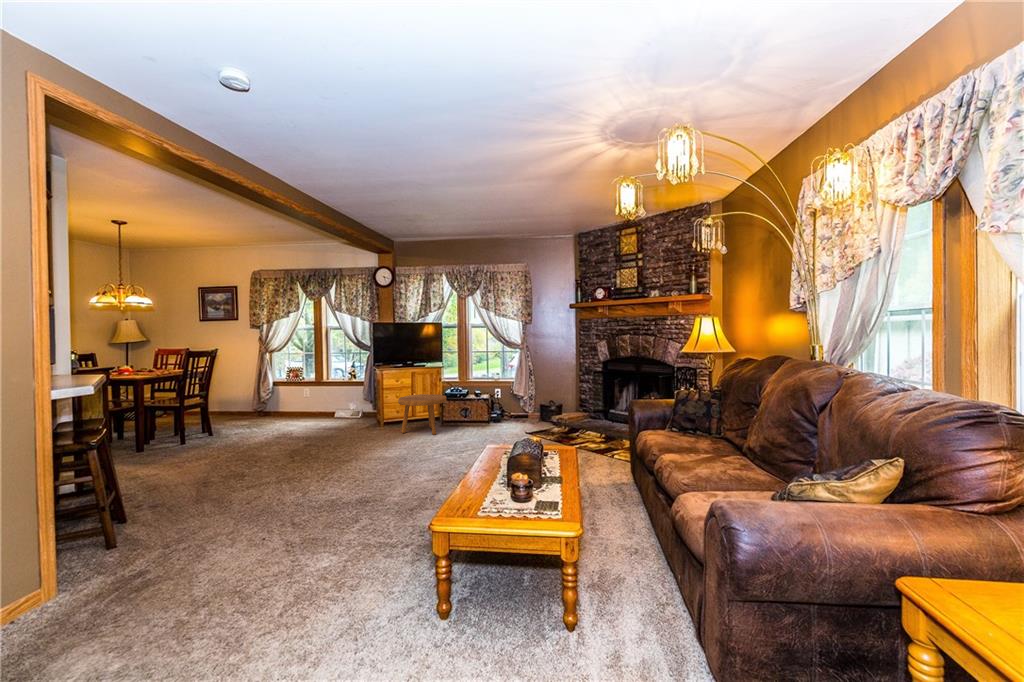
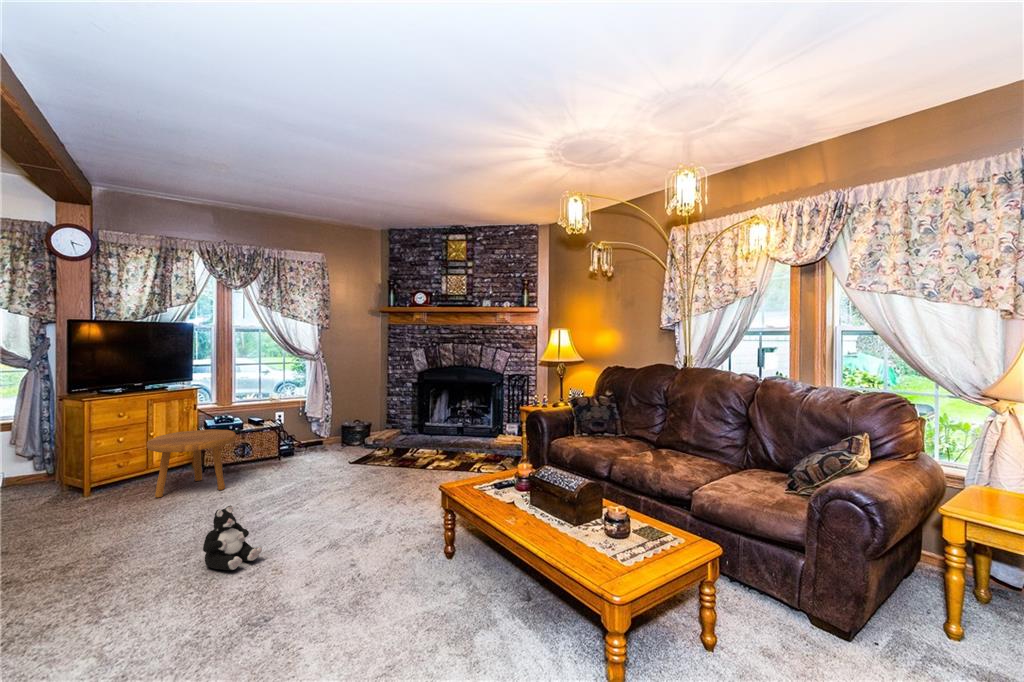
plush toy: none [368,437,397,475] -> present [203,506,262,570]

